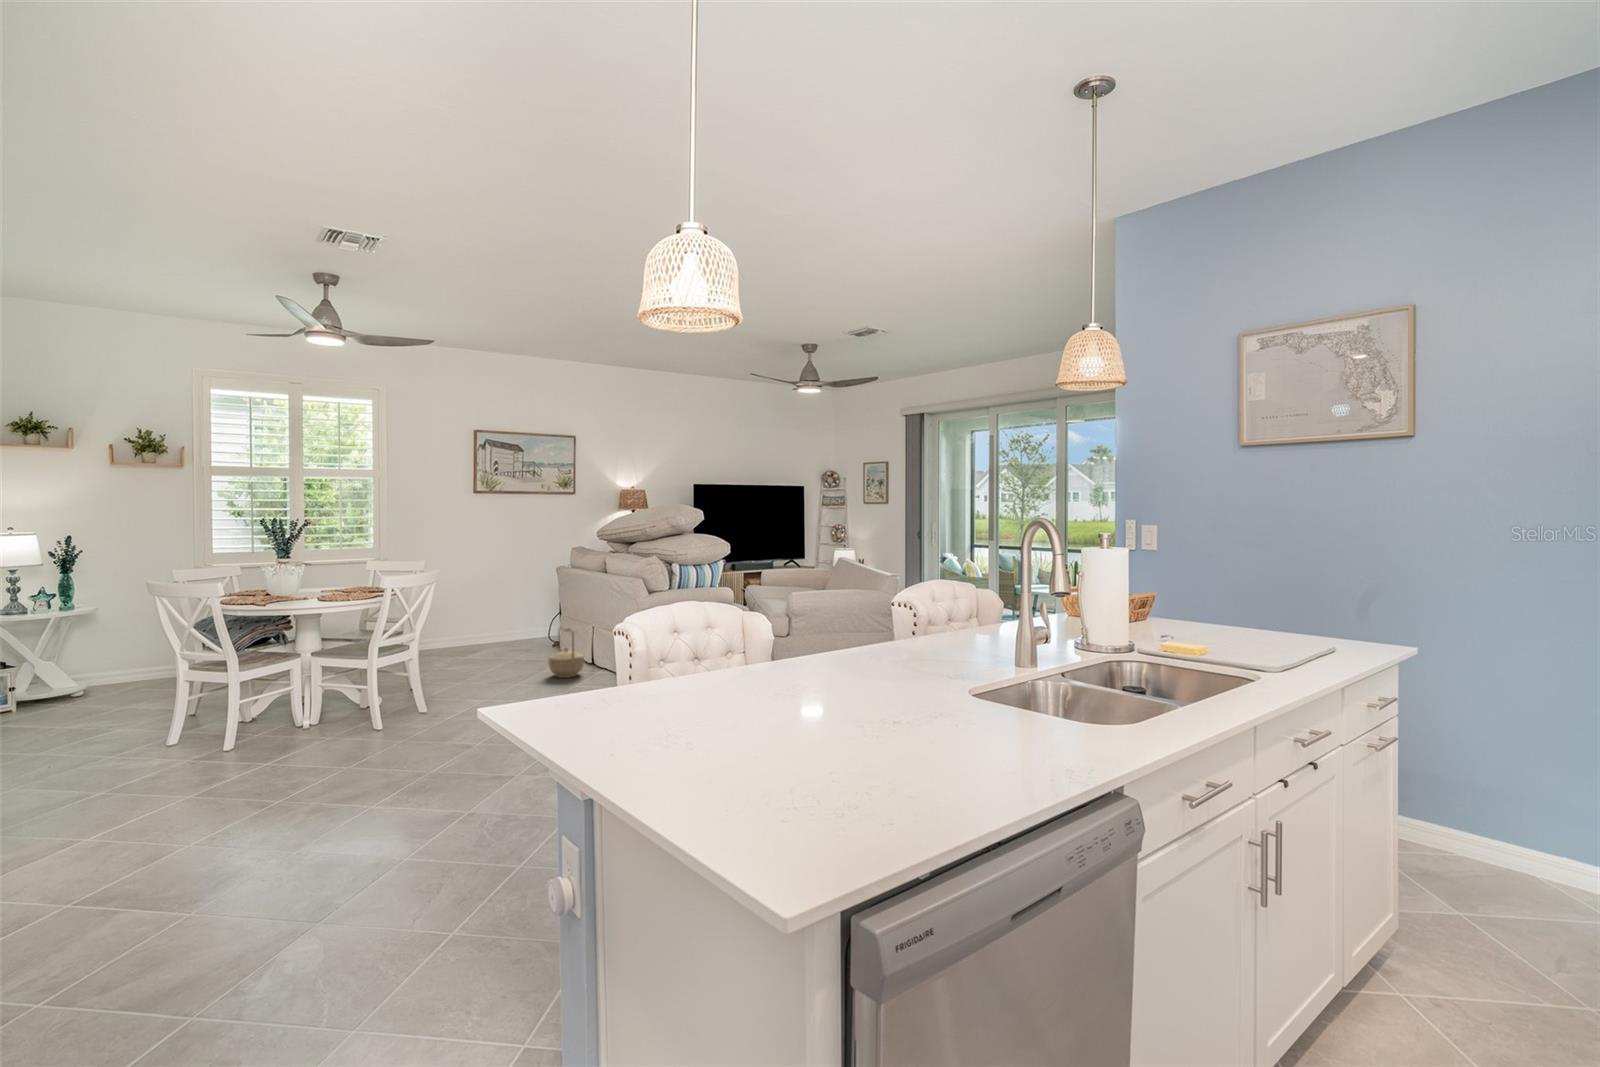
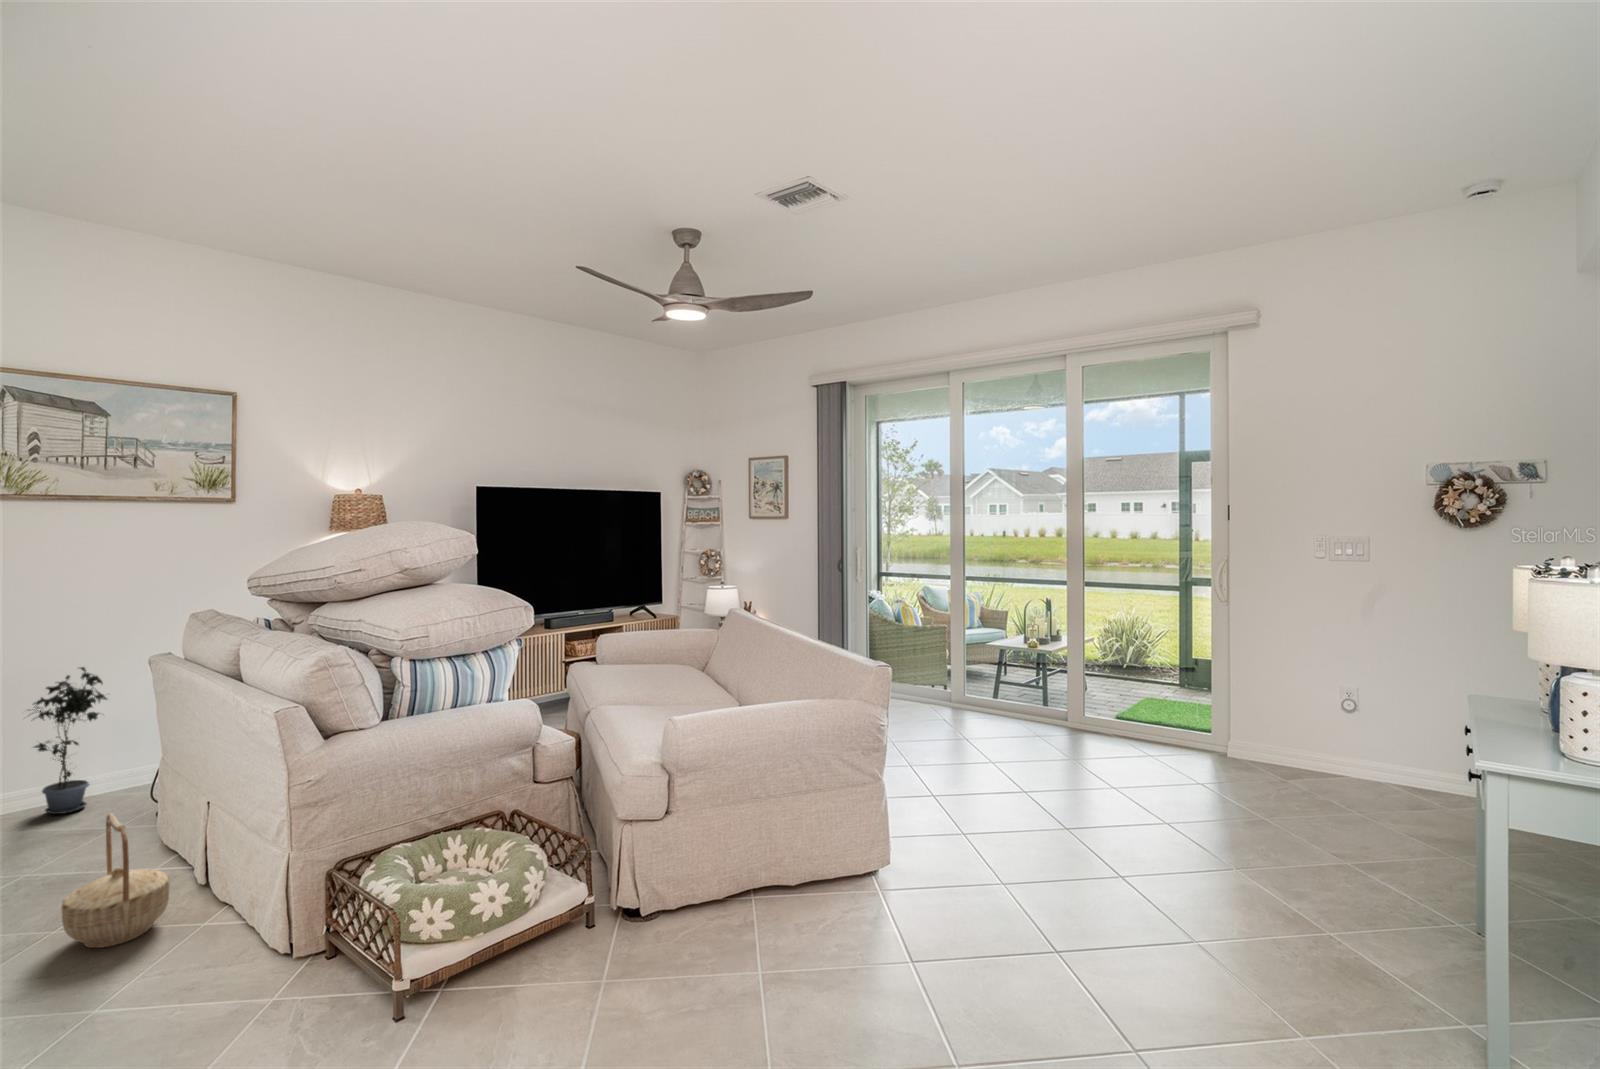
potted plant: none [497,576,530,645] -> present [32,667,107,814]

